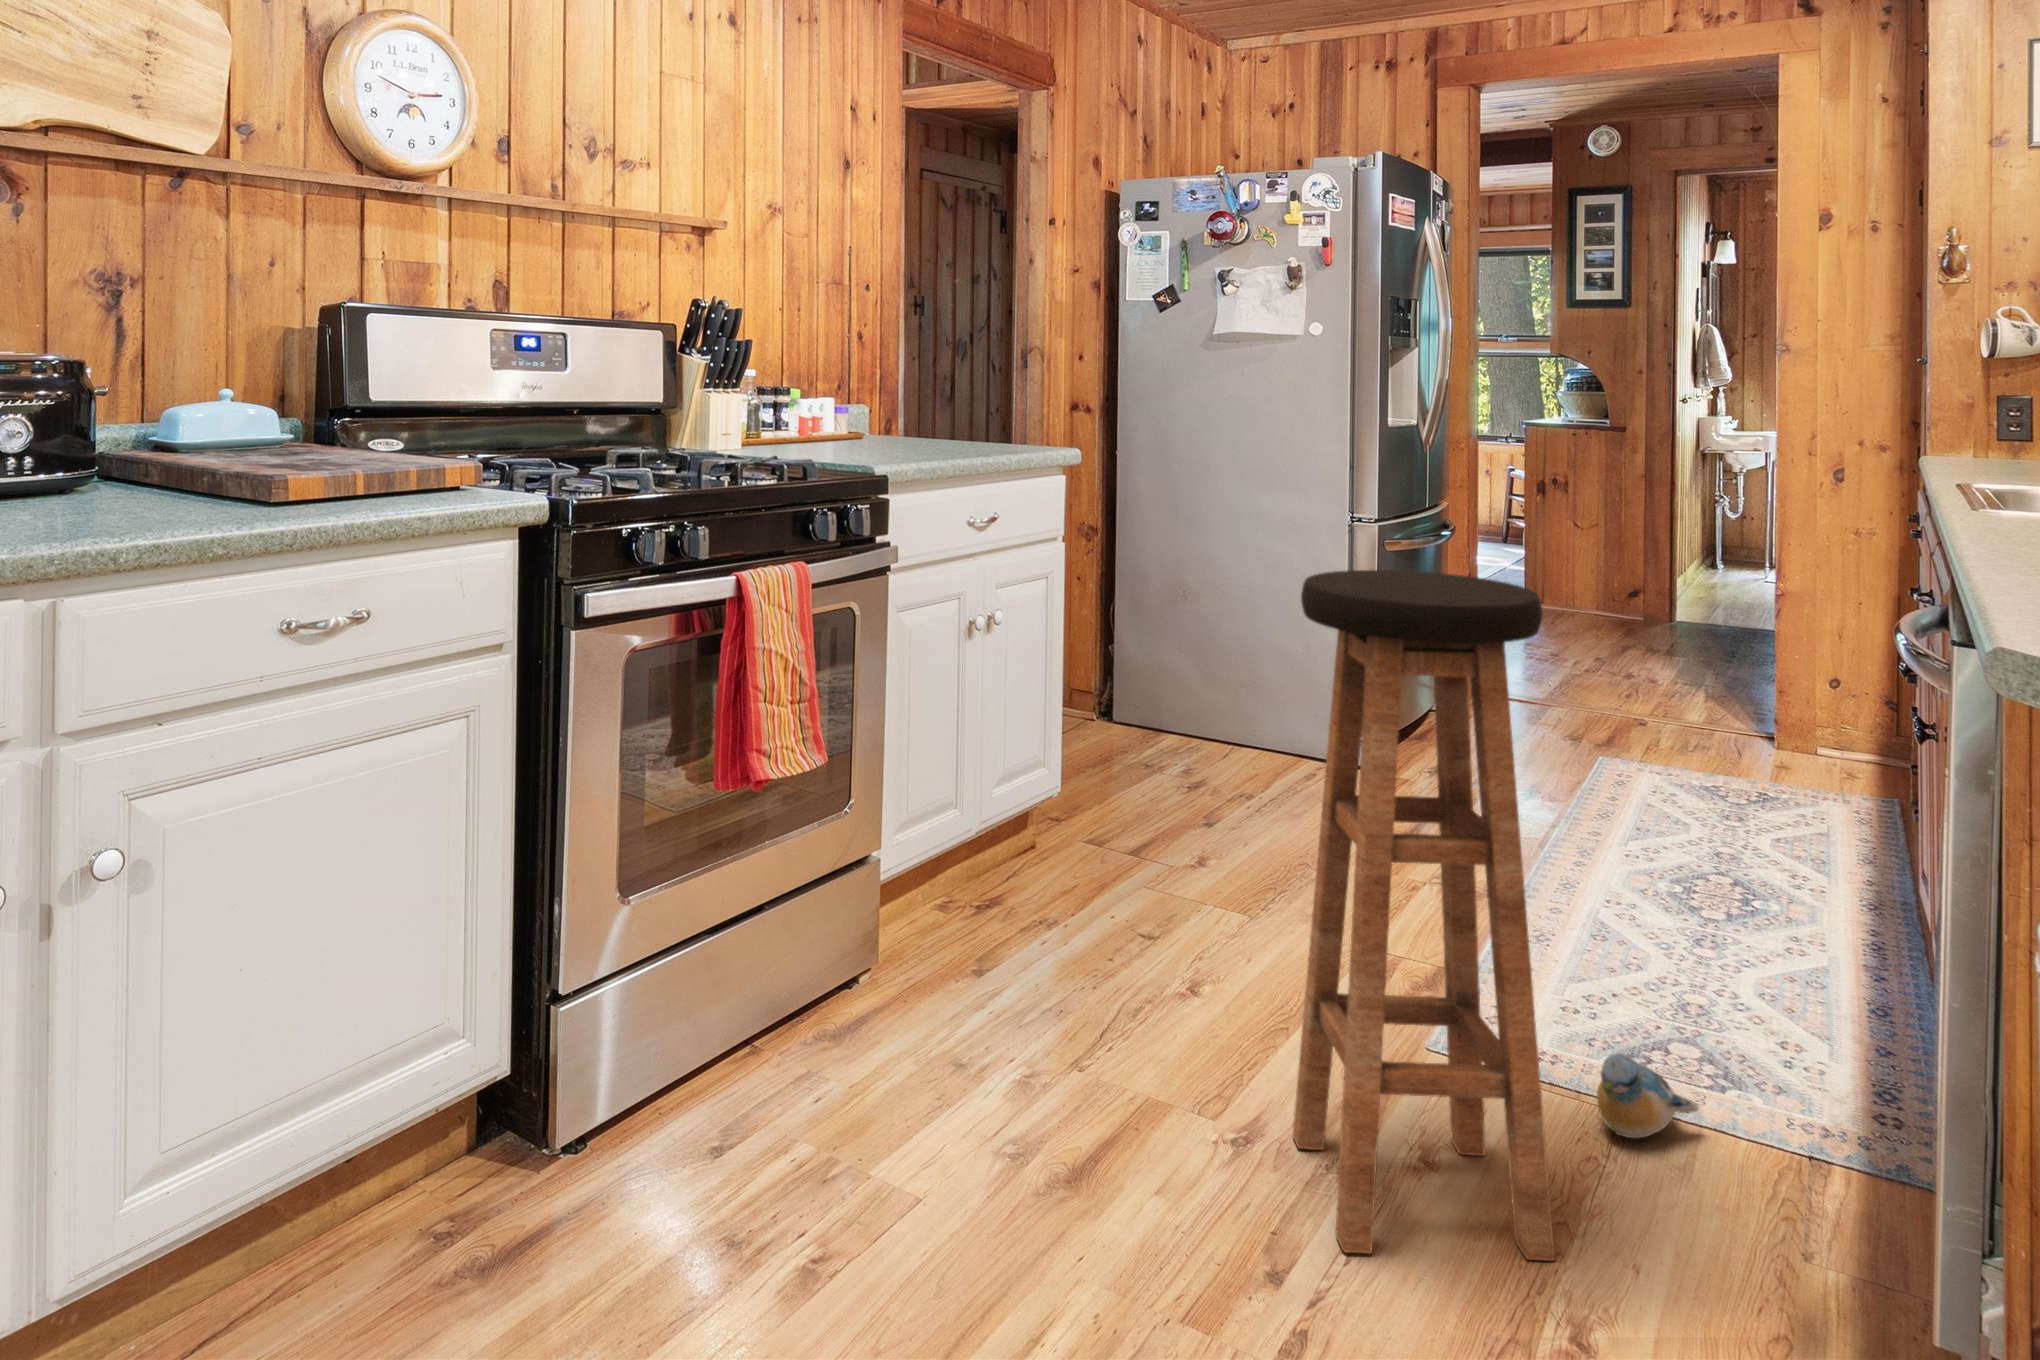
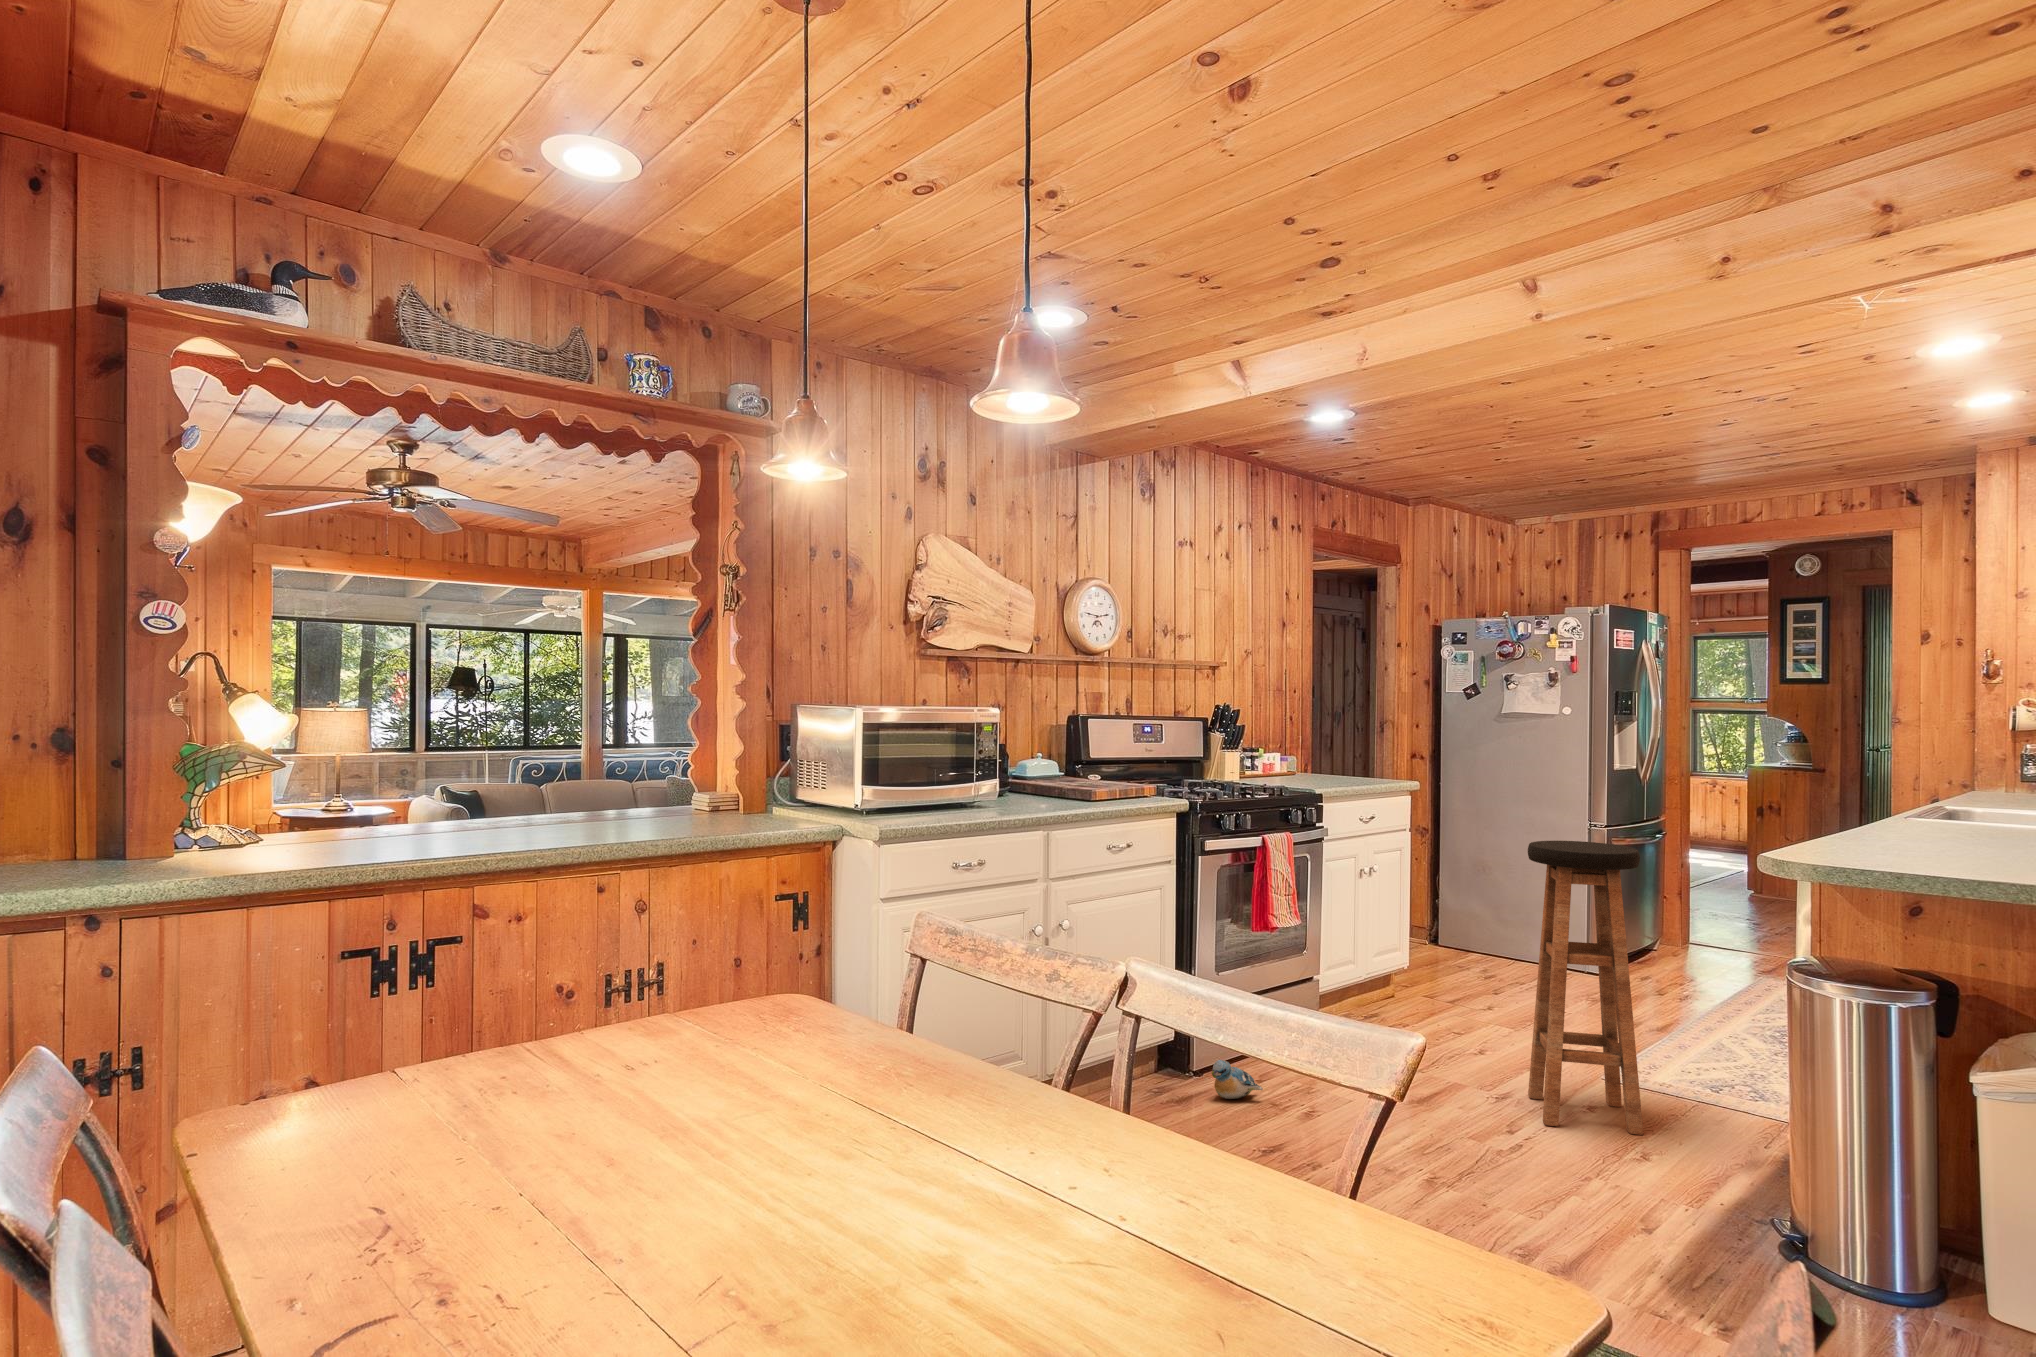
plush toy: present [1597,1054,1699,1138] -> present [1212,1060,1263,1099]

